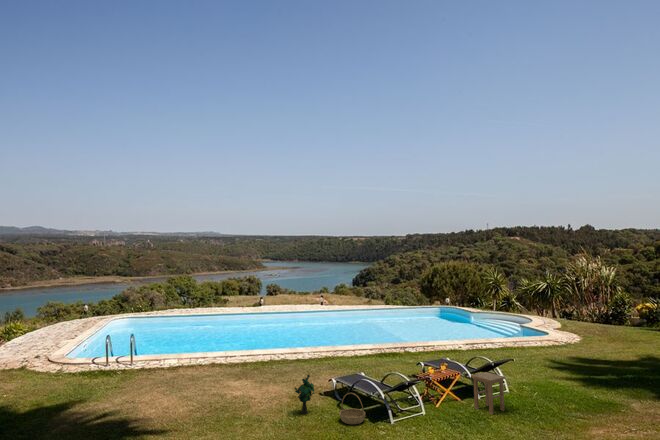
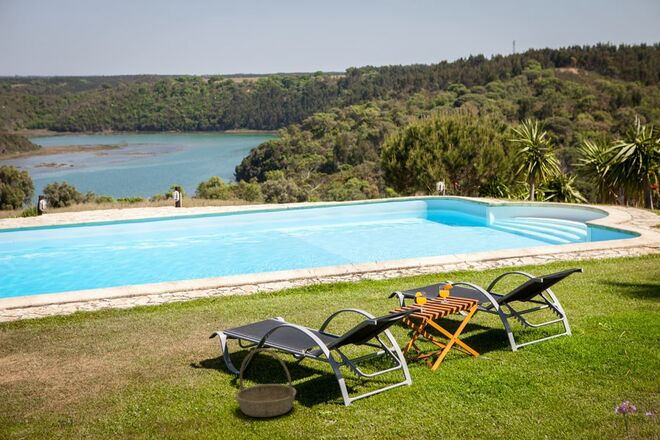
stool: present [471,372,505,414] -> none [521,289,592,372]
decorative plant: present [295,375,315,414] -> none [125,318,177,406]

